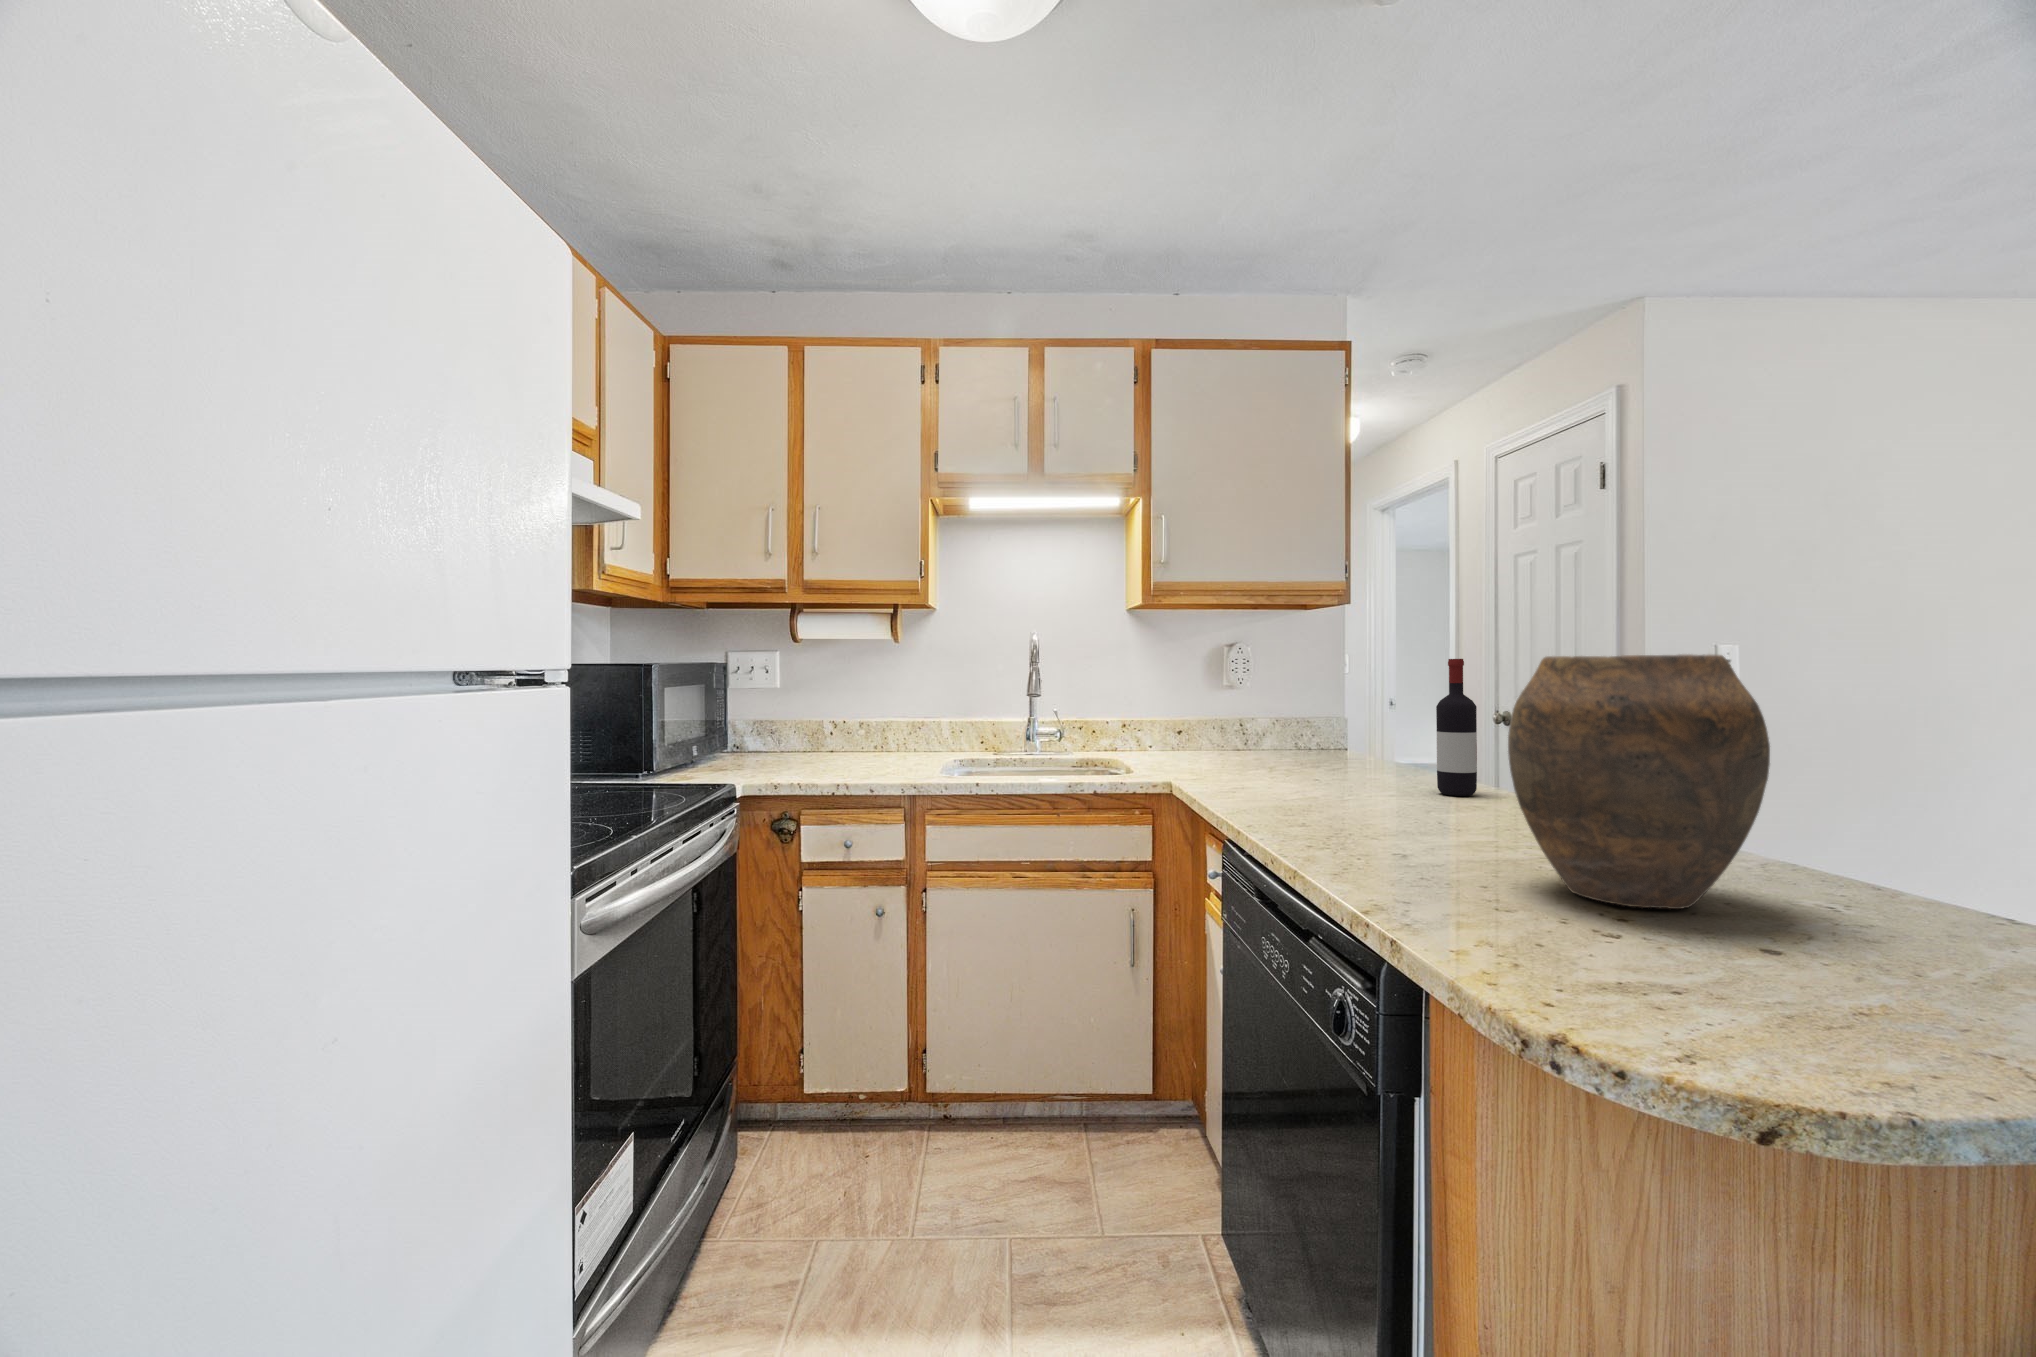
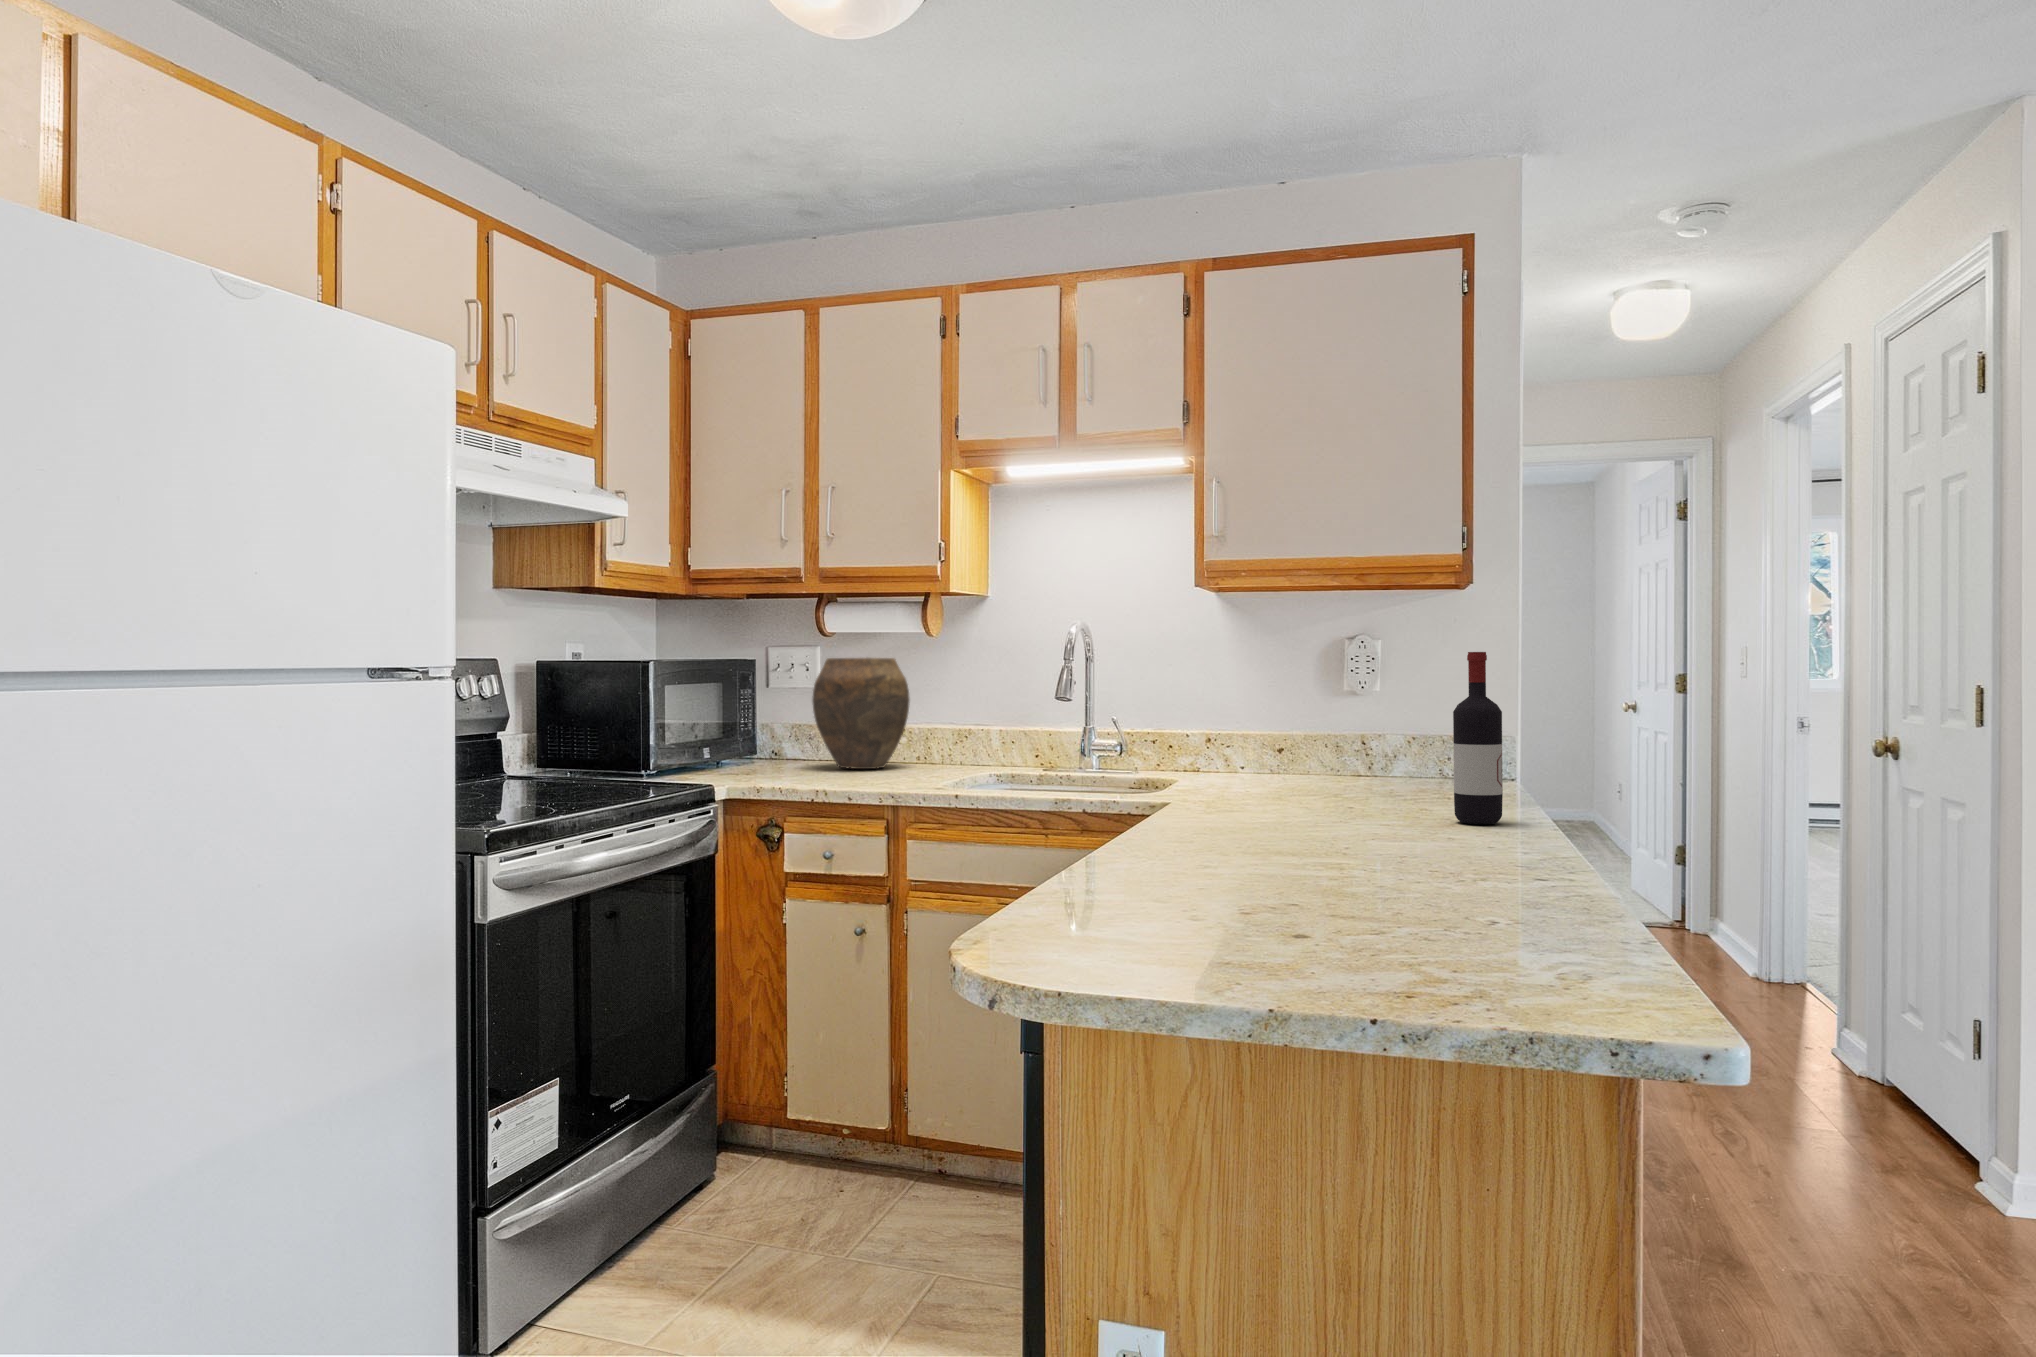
vase: present [1508,654,1770,909] -> present [812,657,910,769]

